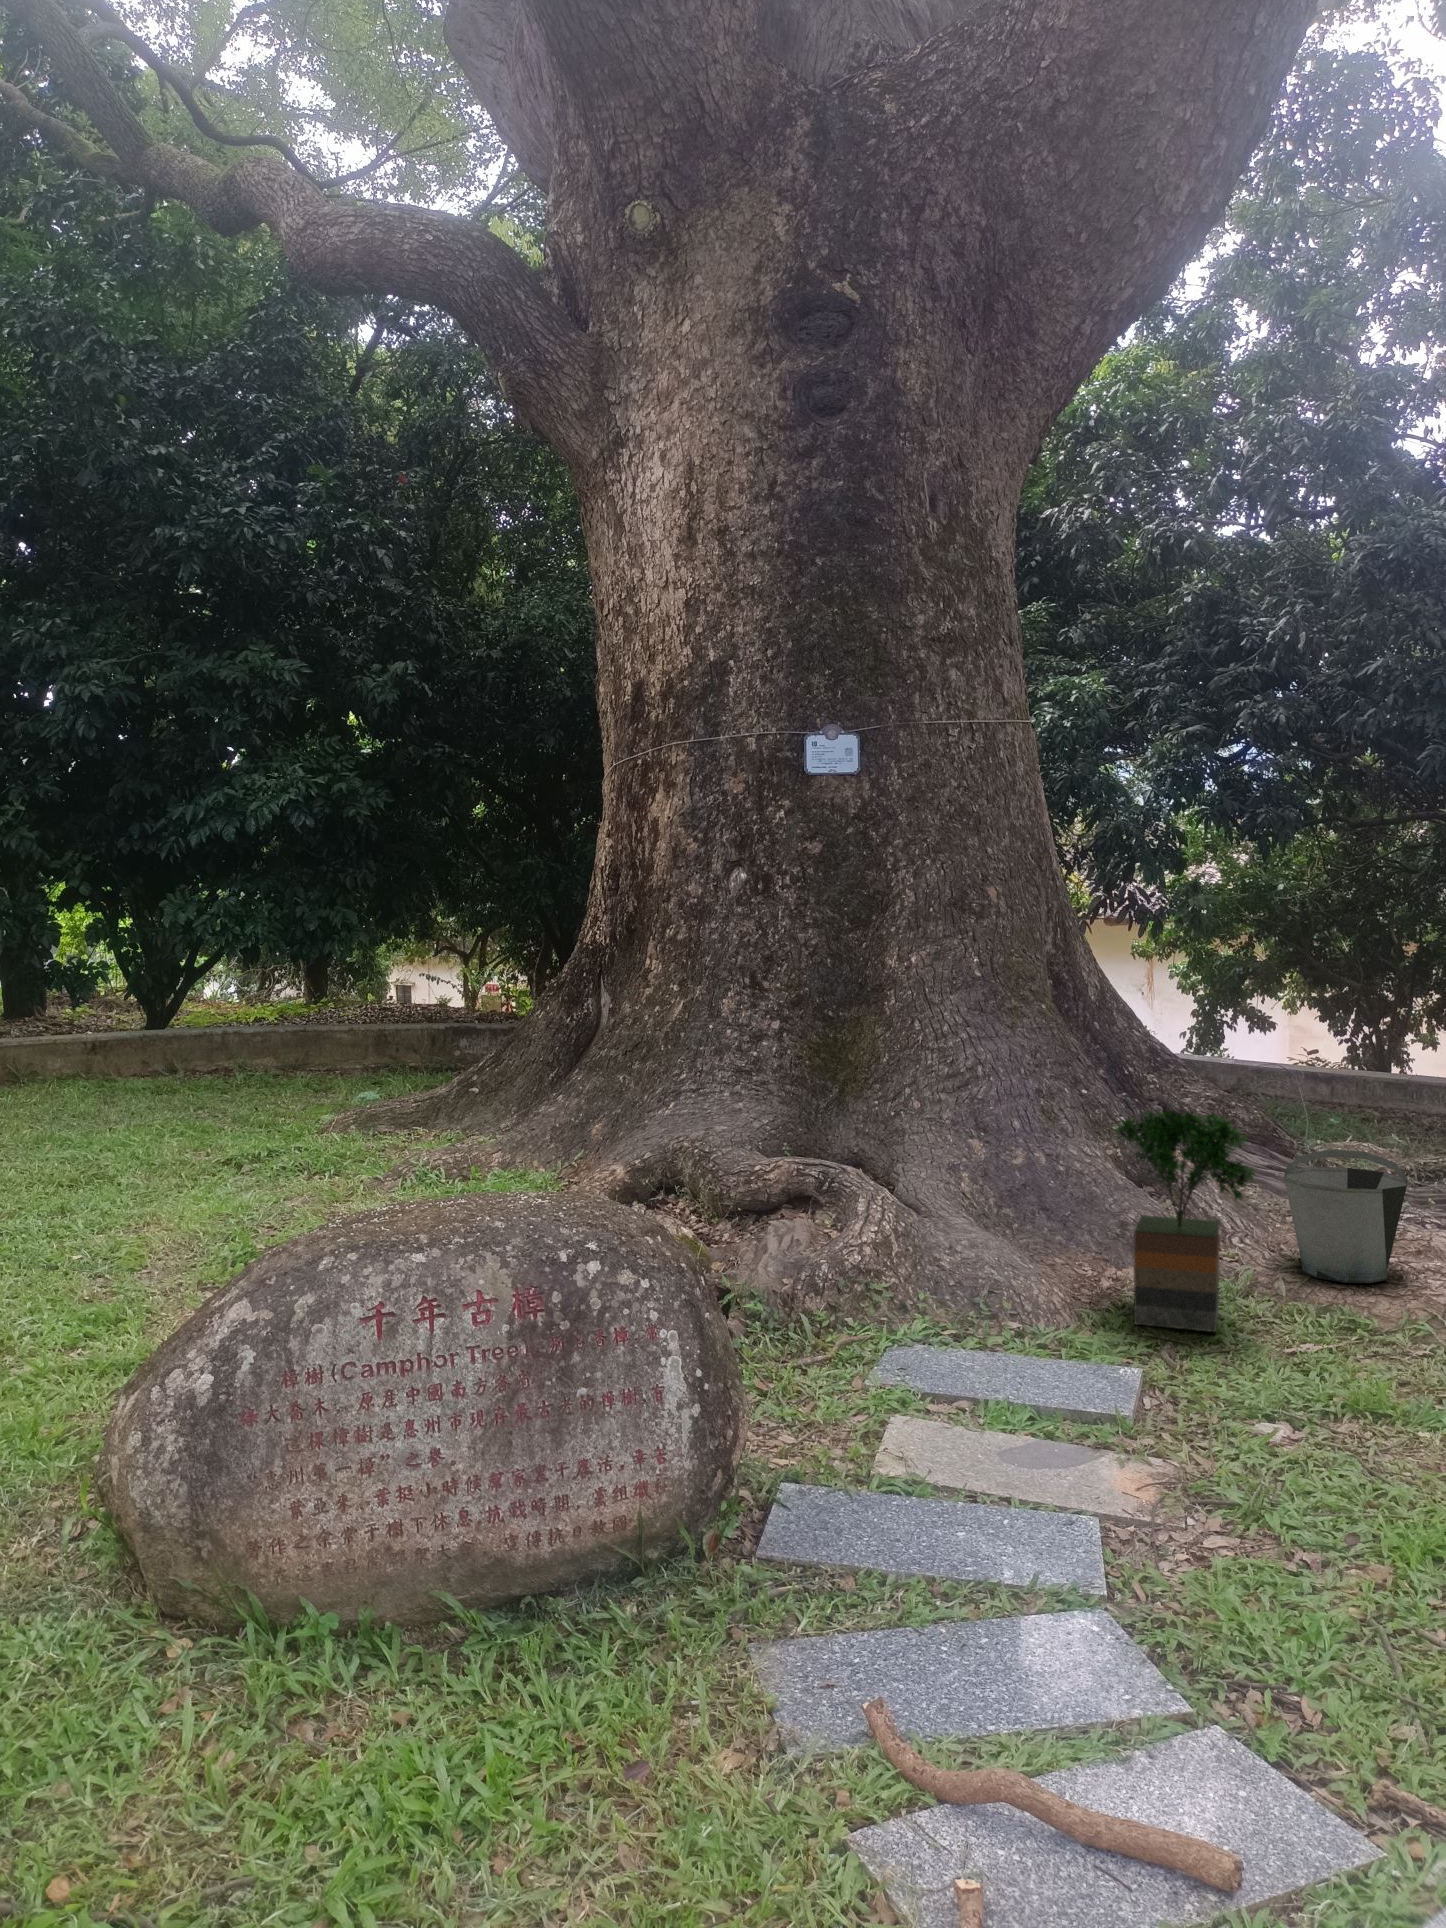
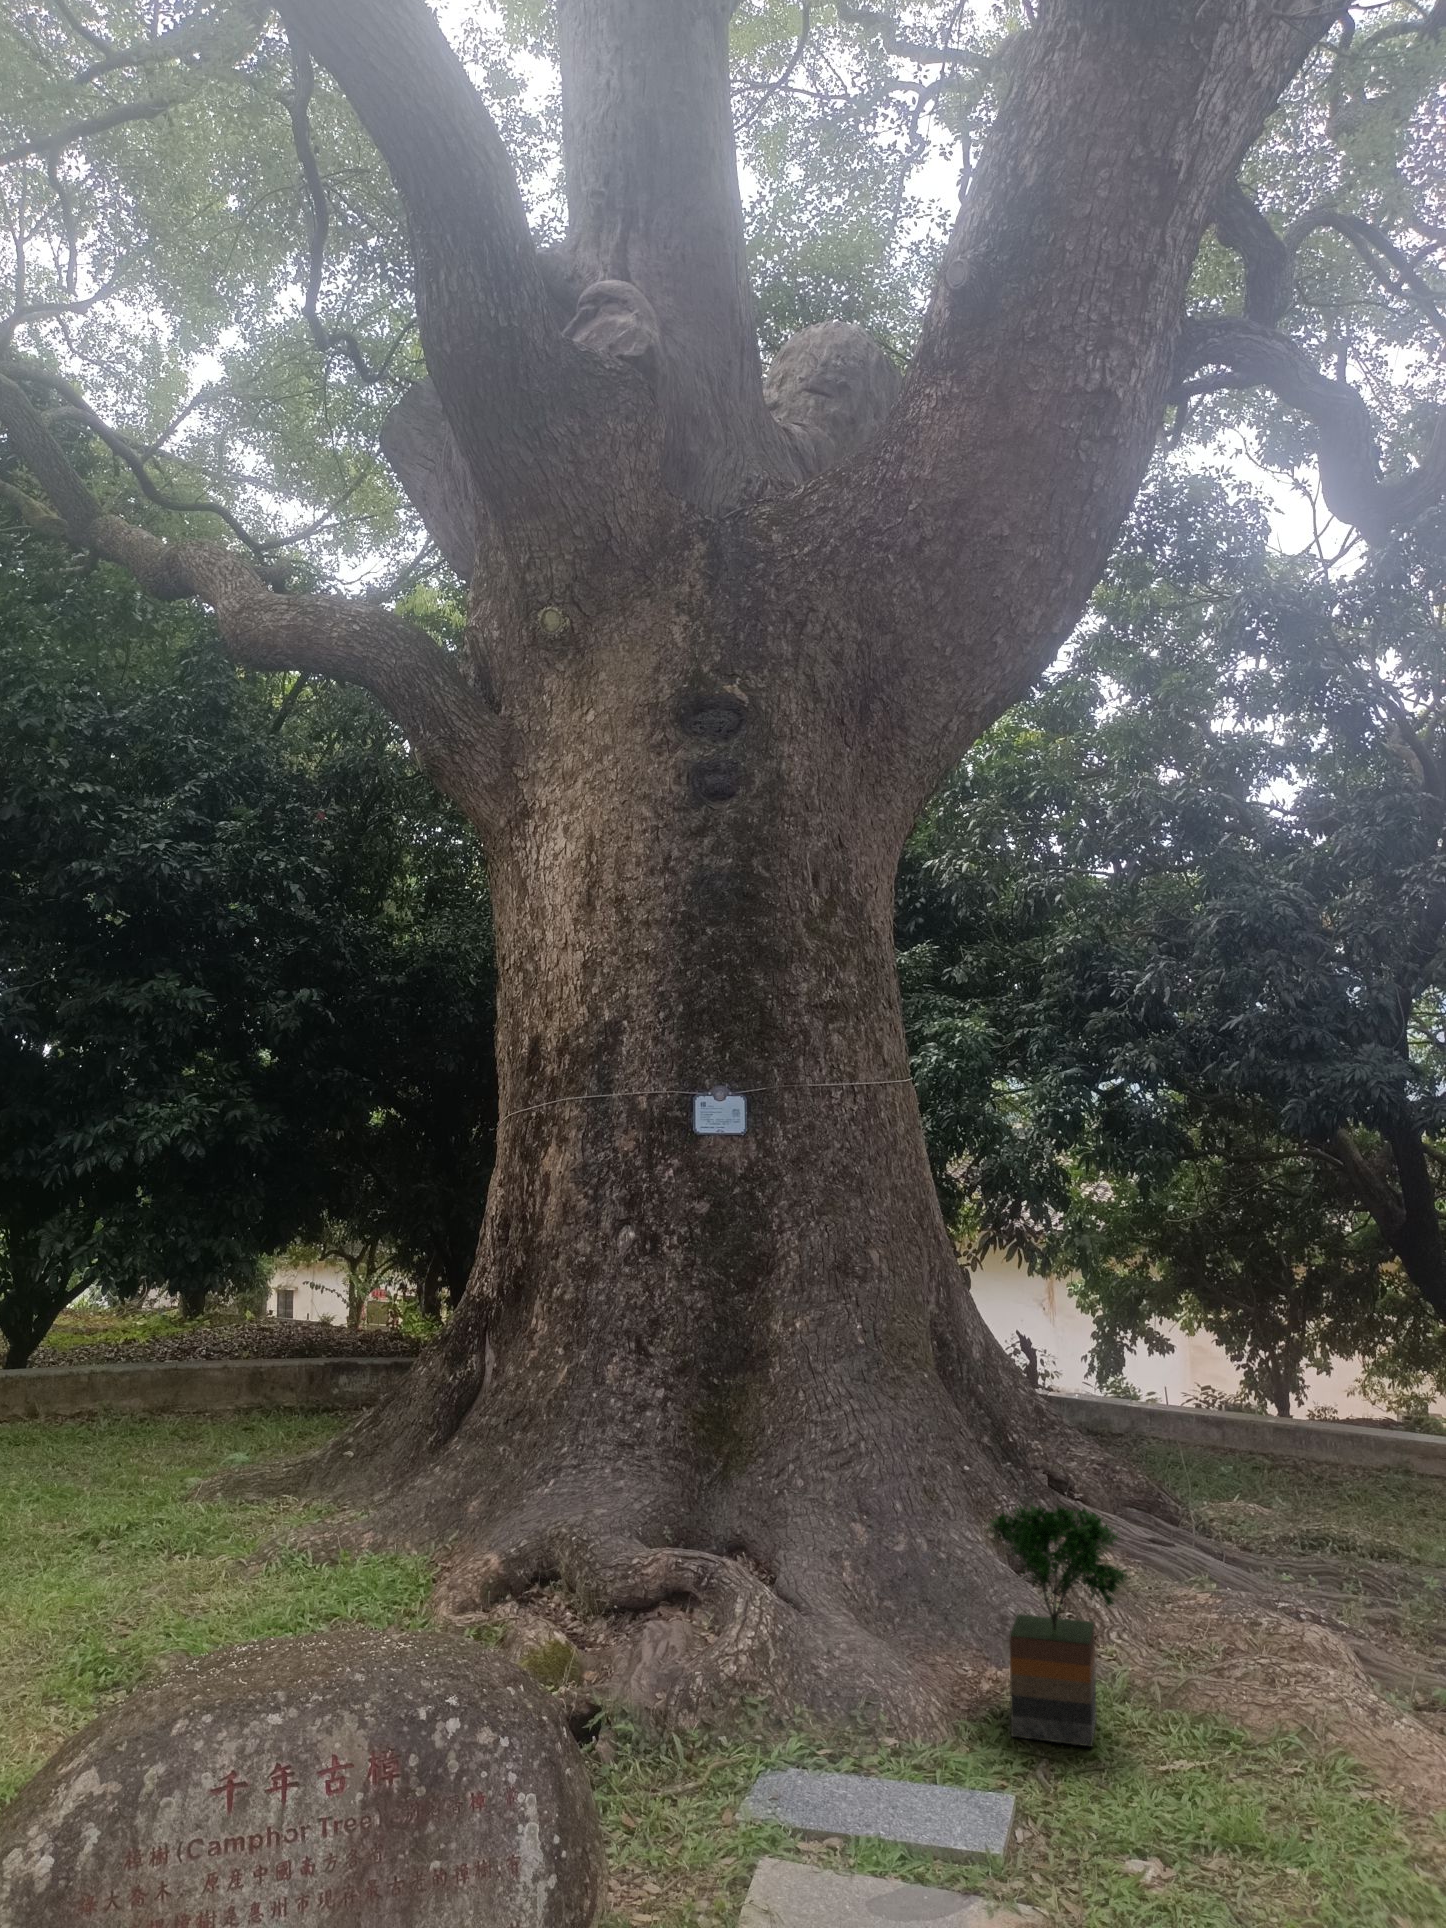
bucket: present [1284,1149,1407,1283] -> none [1159,1536,1279,1683]

